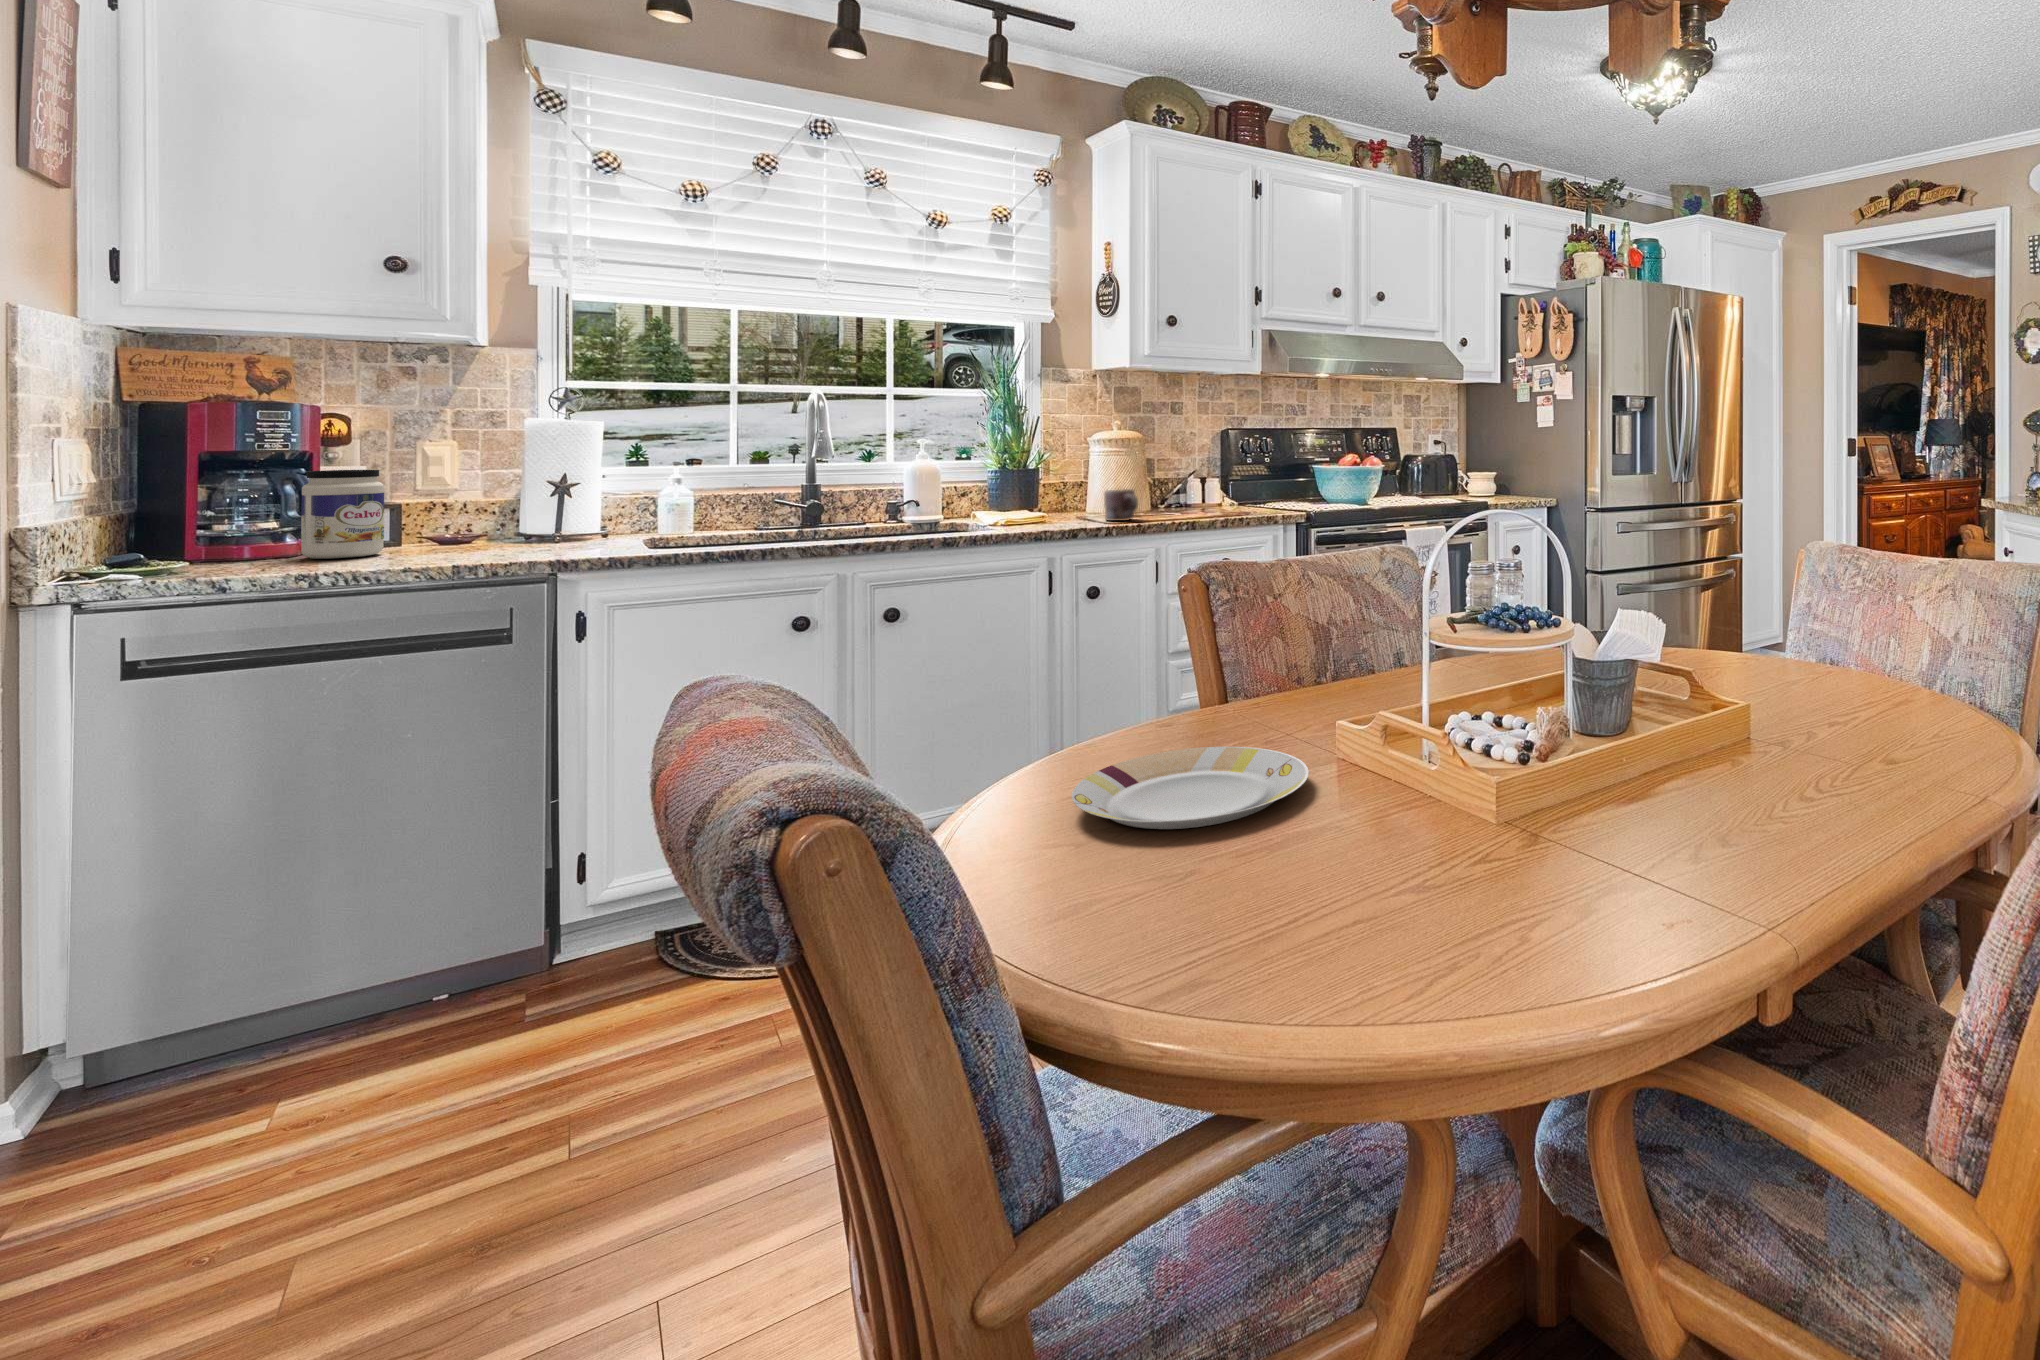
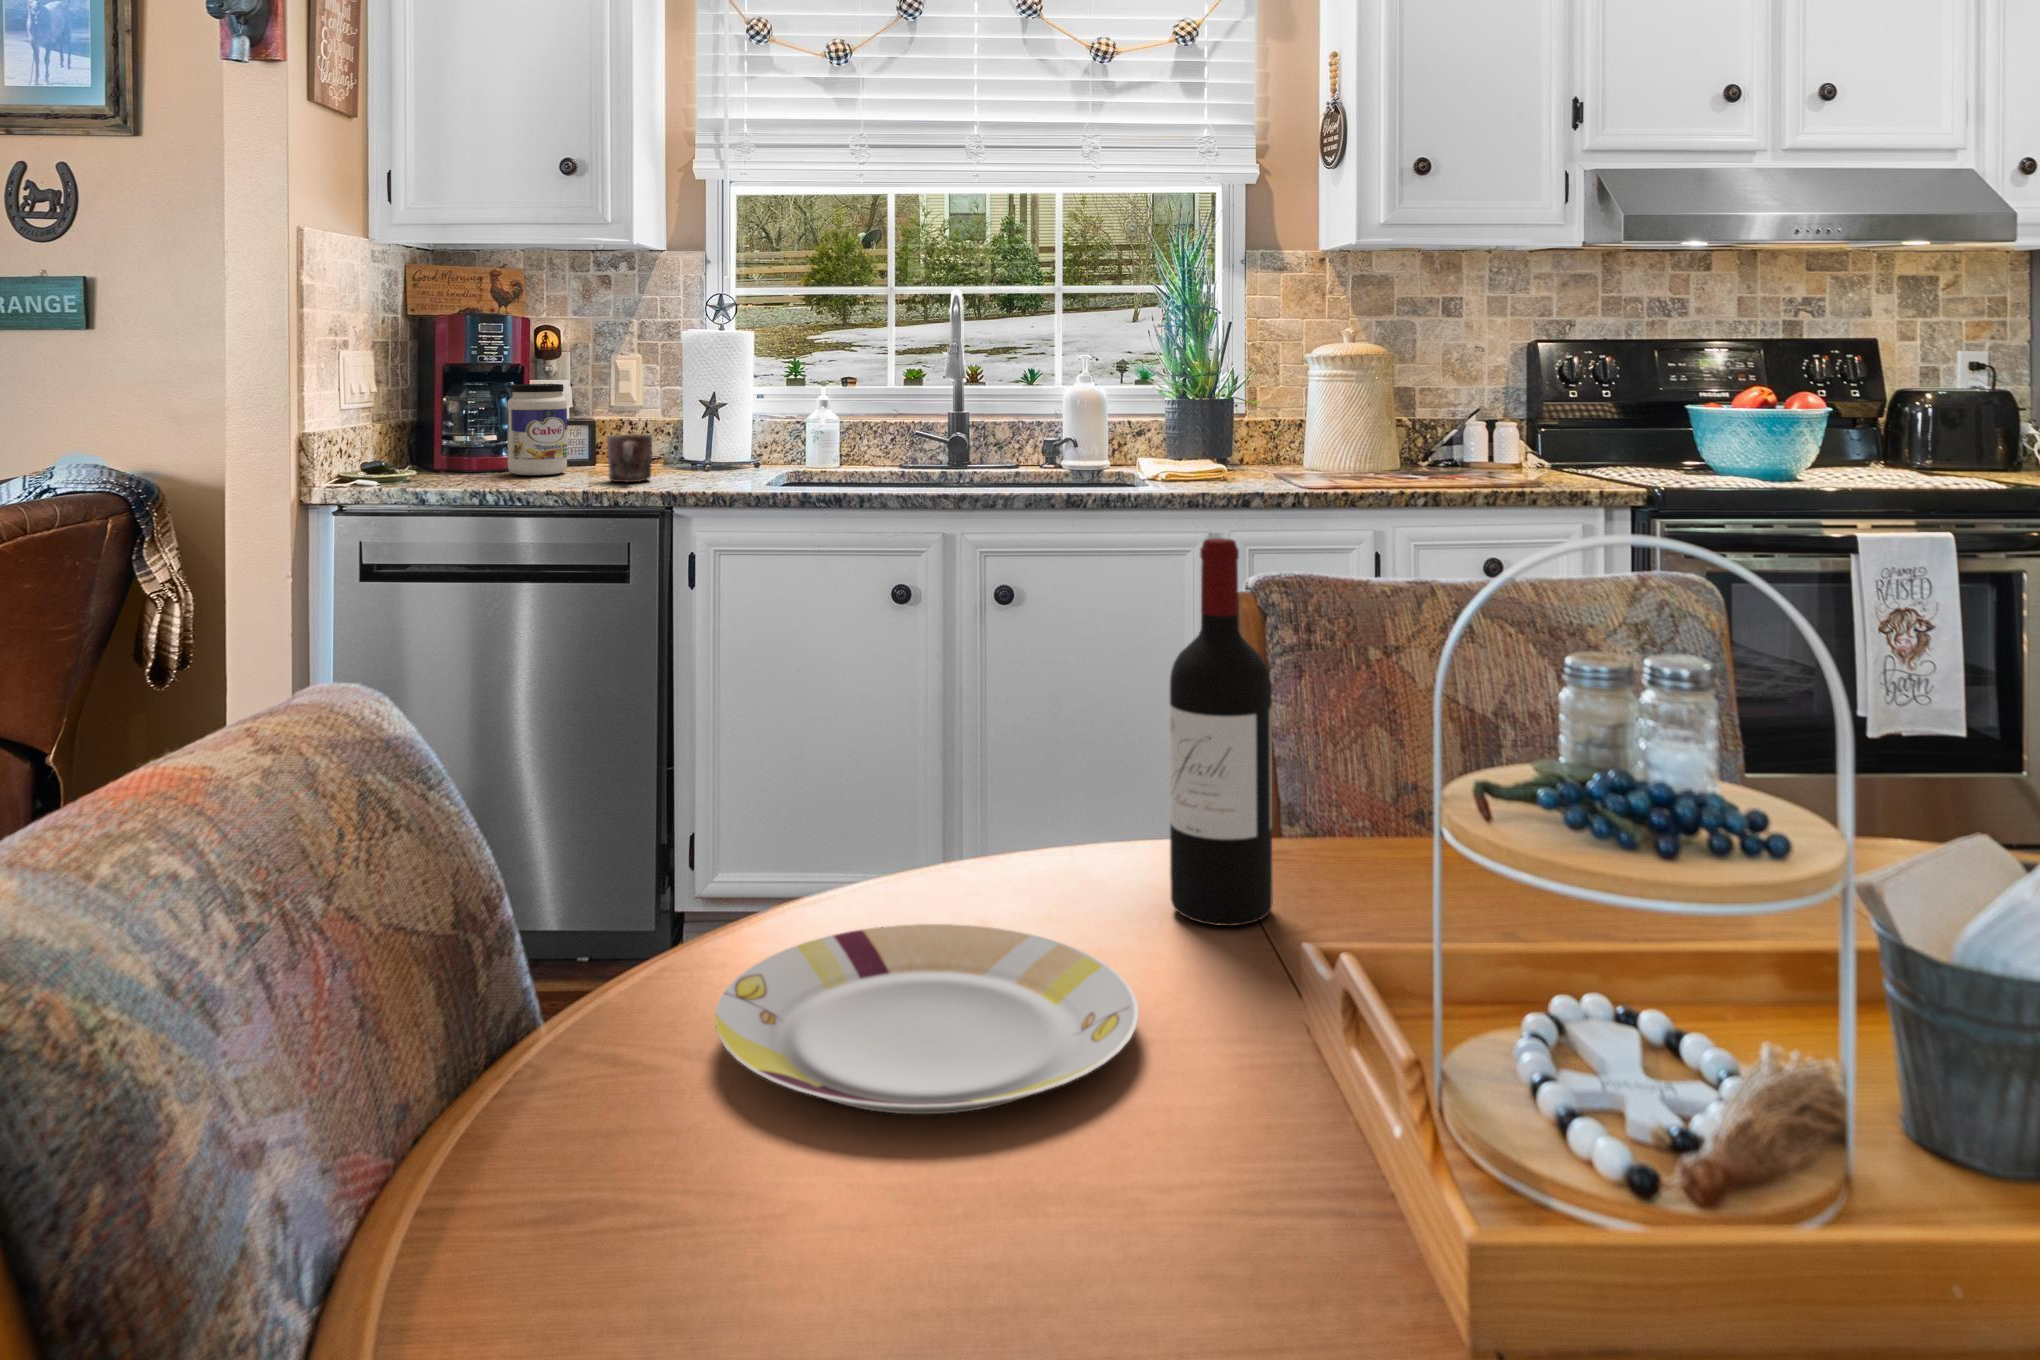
mug: present [1104,489,1138,521] -> present [607,434,652,482]
wine bottle: none [1245,531,1299,732] -> present [1170,538,1273,926]

